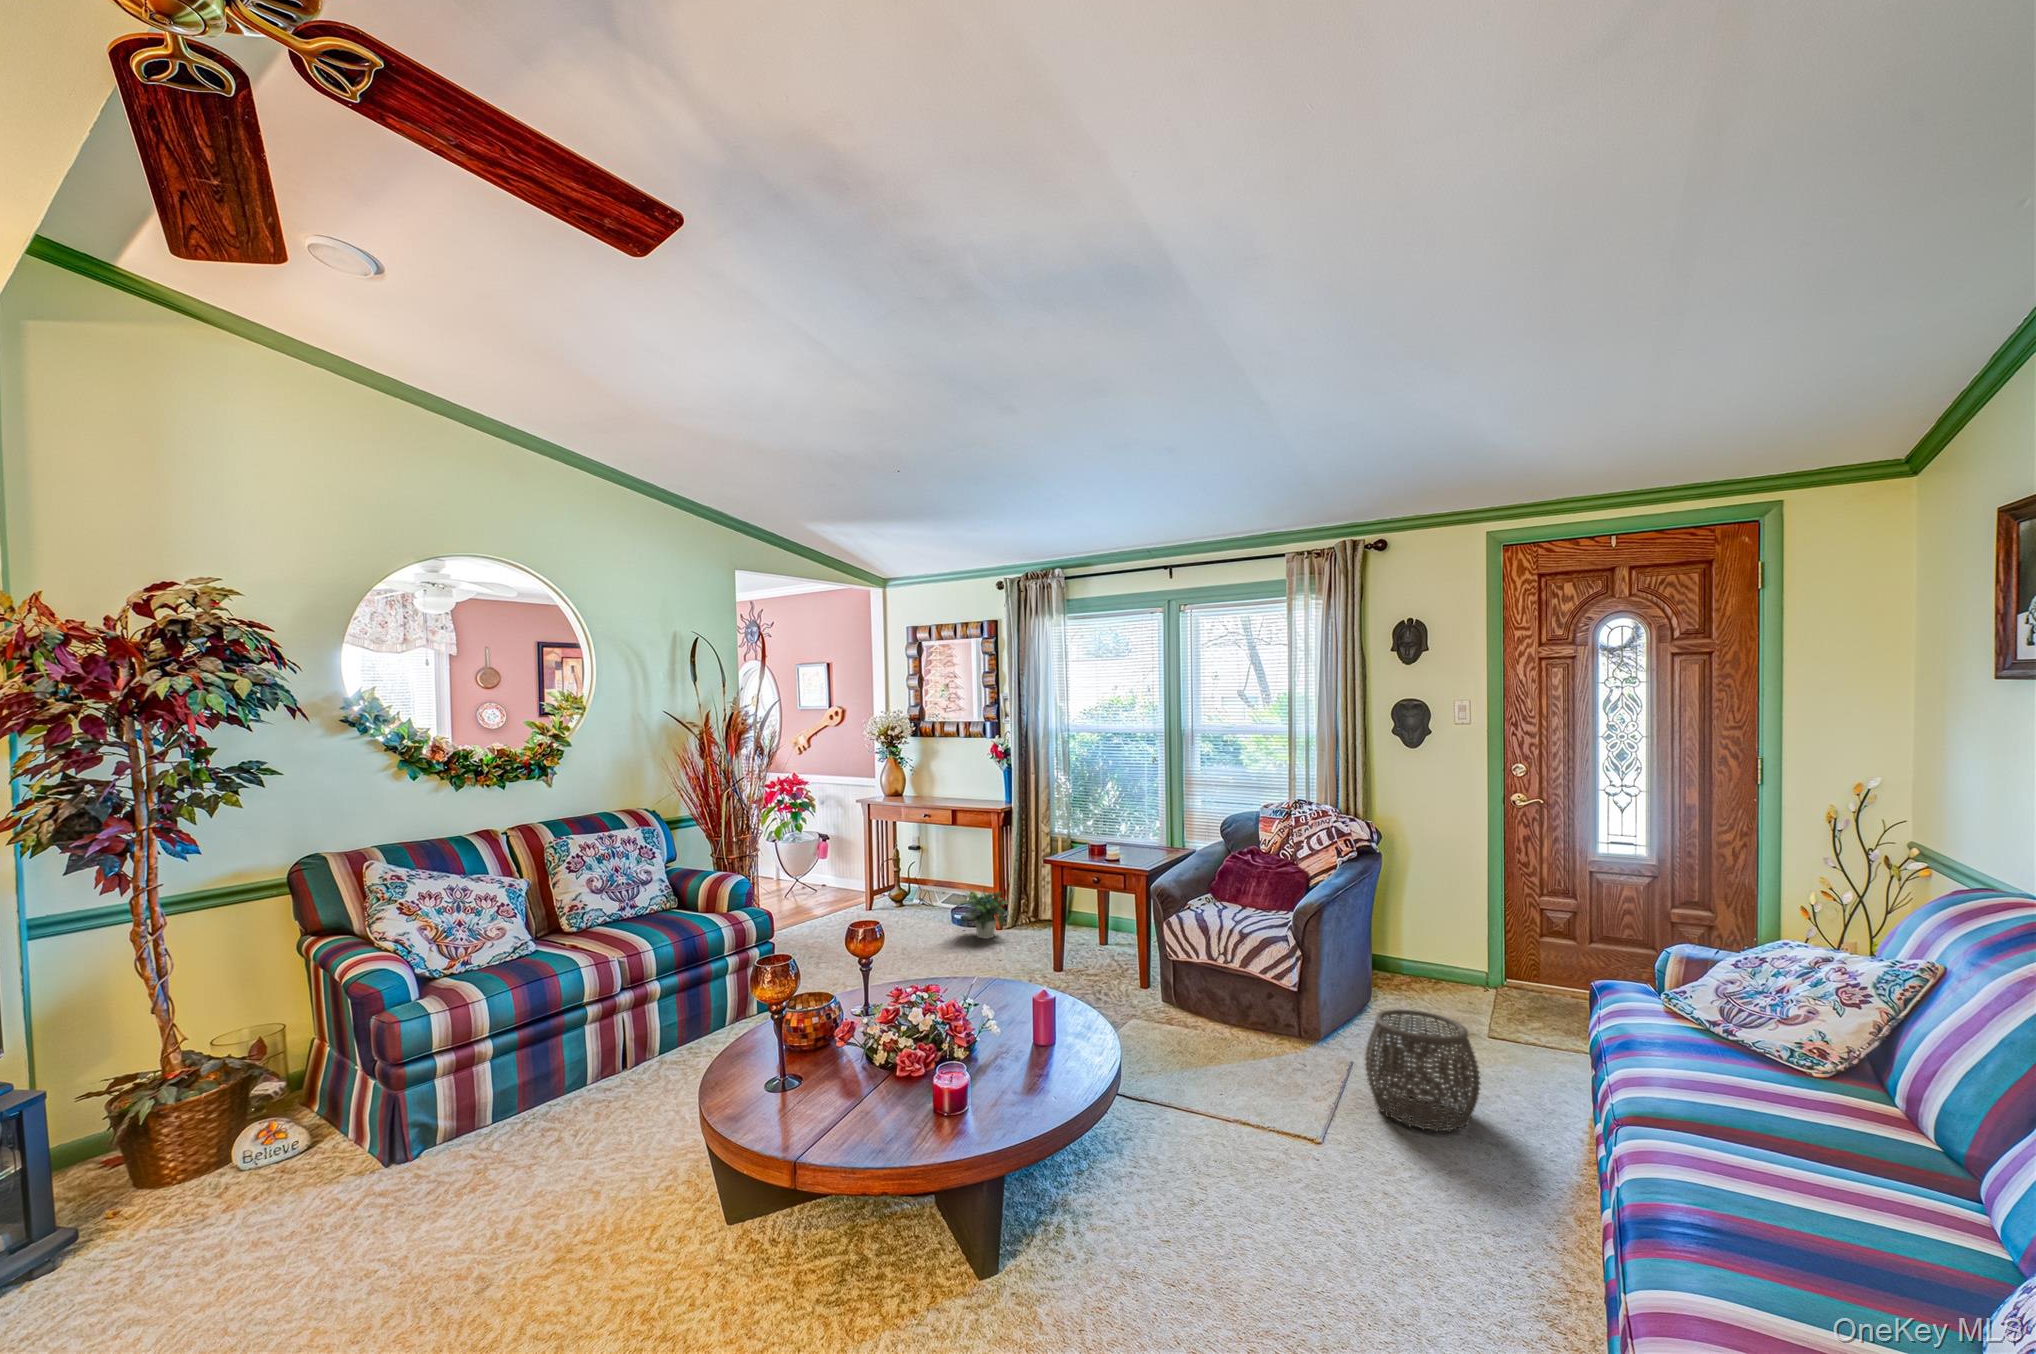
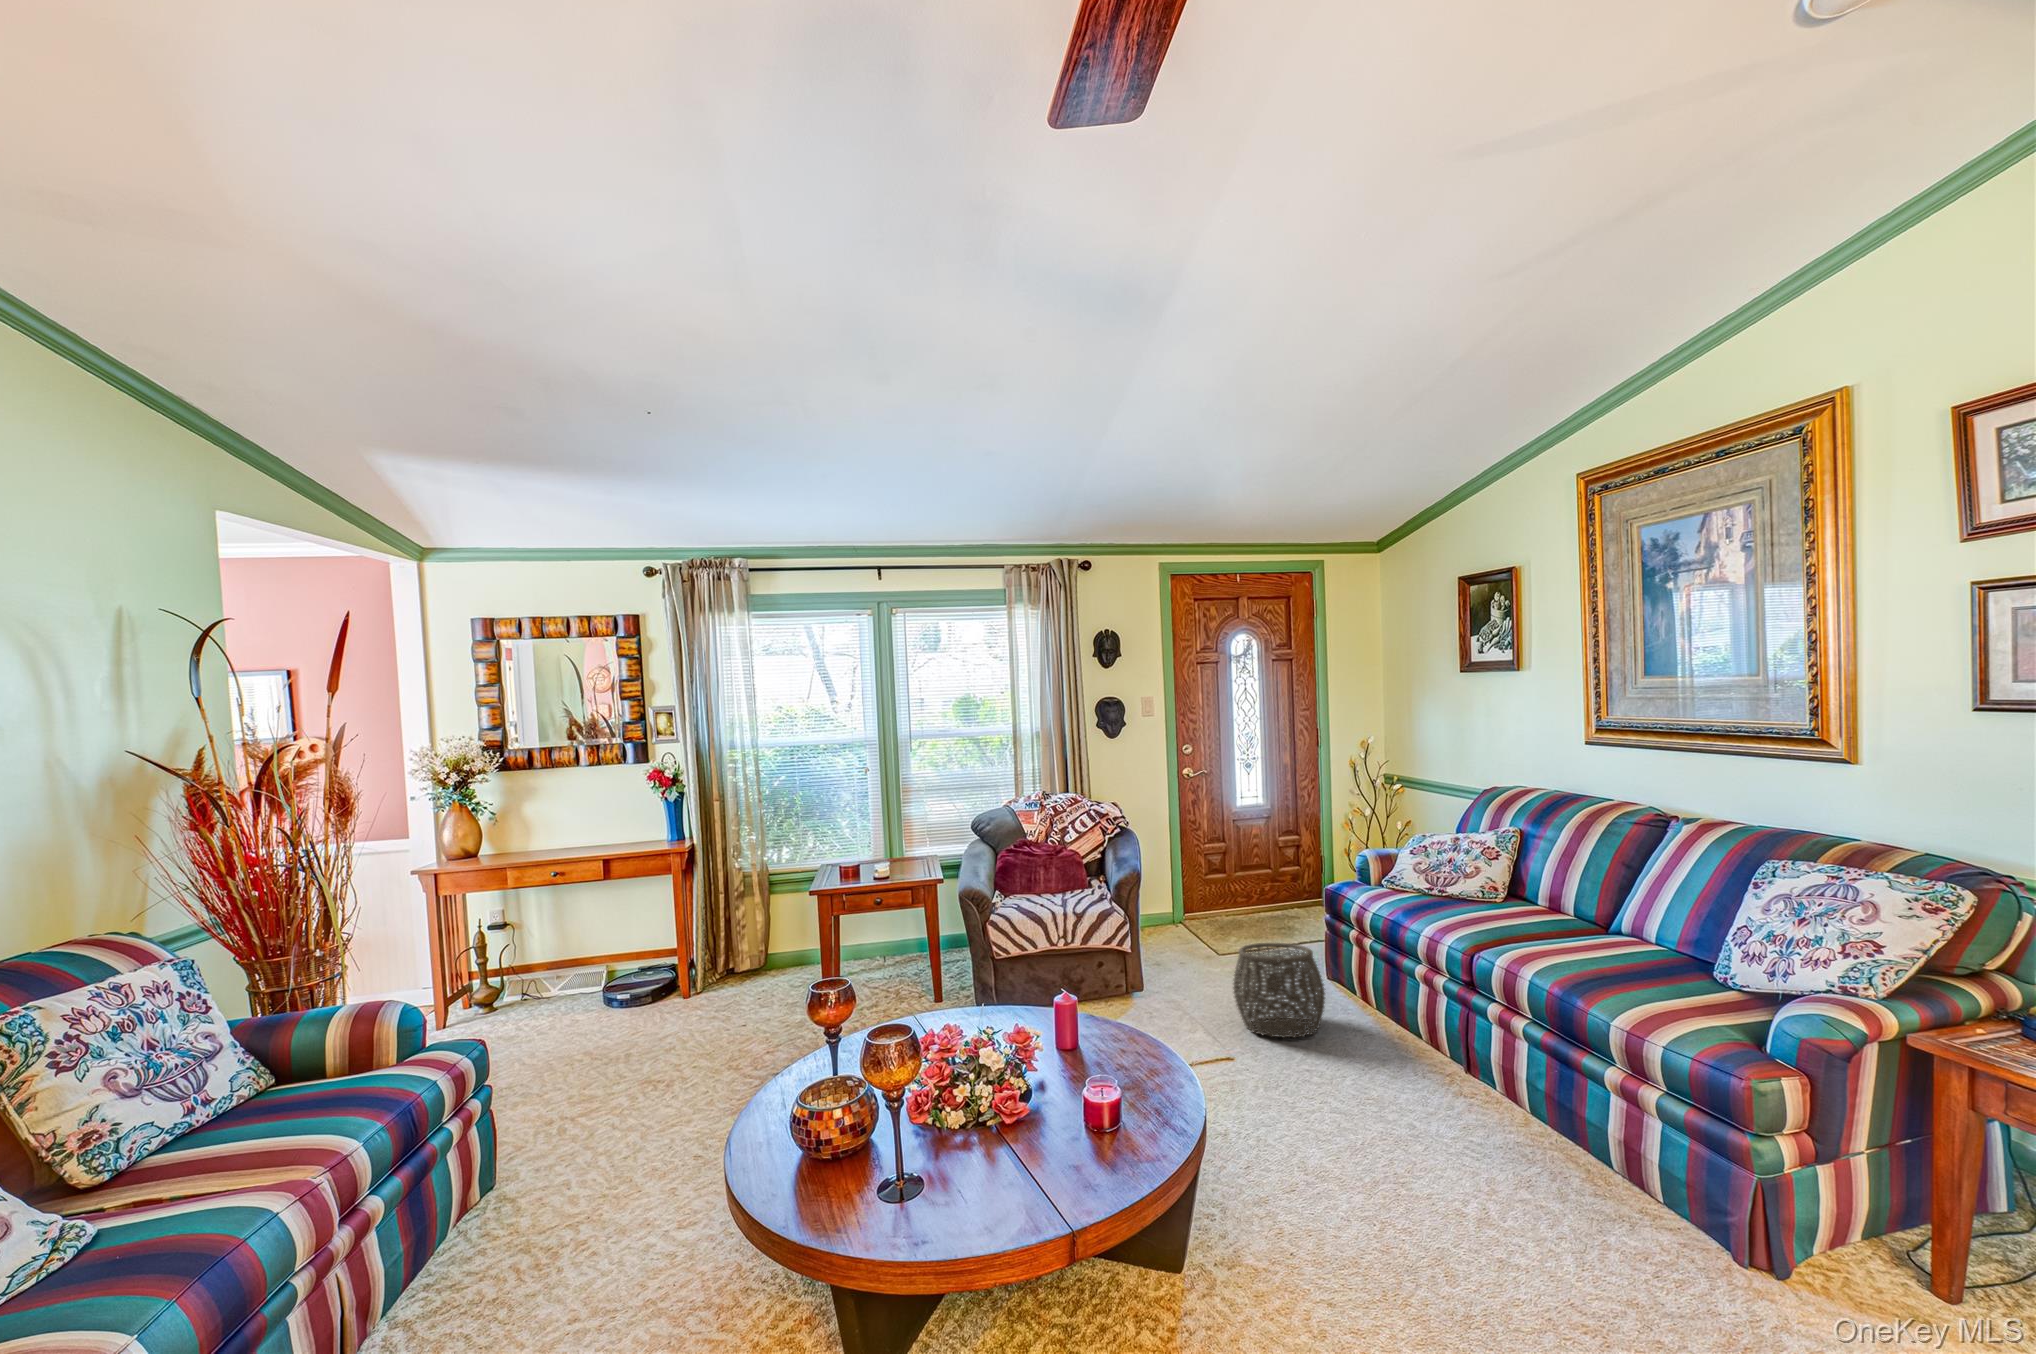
potted plant: present [961,892,1007,939] -> none [619,949,719,1025]

